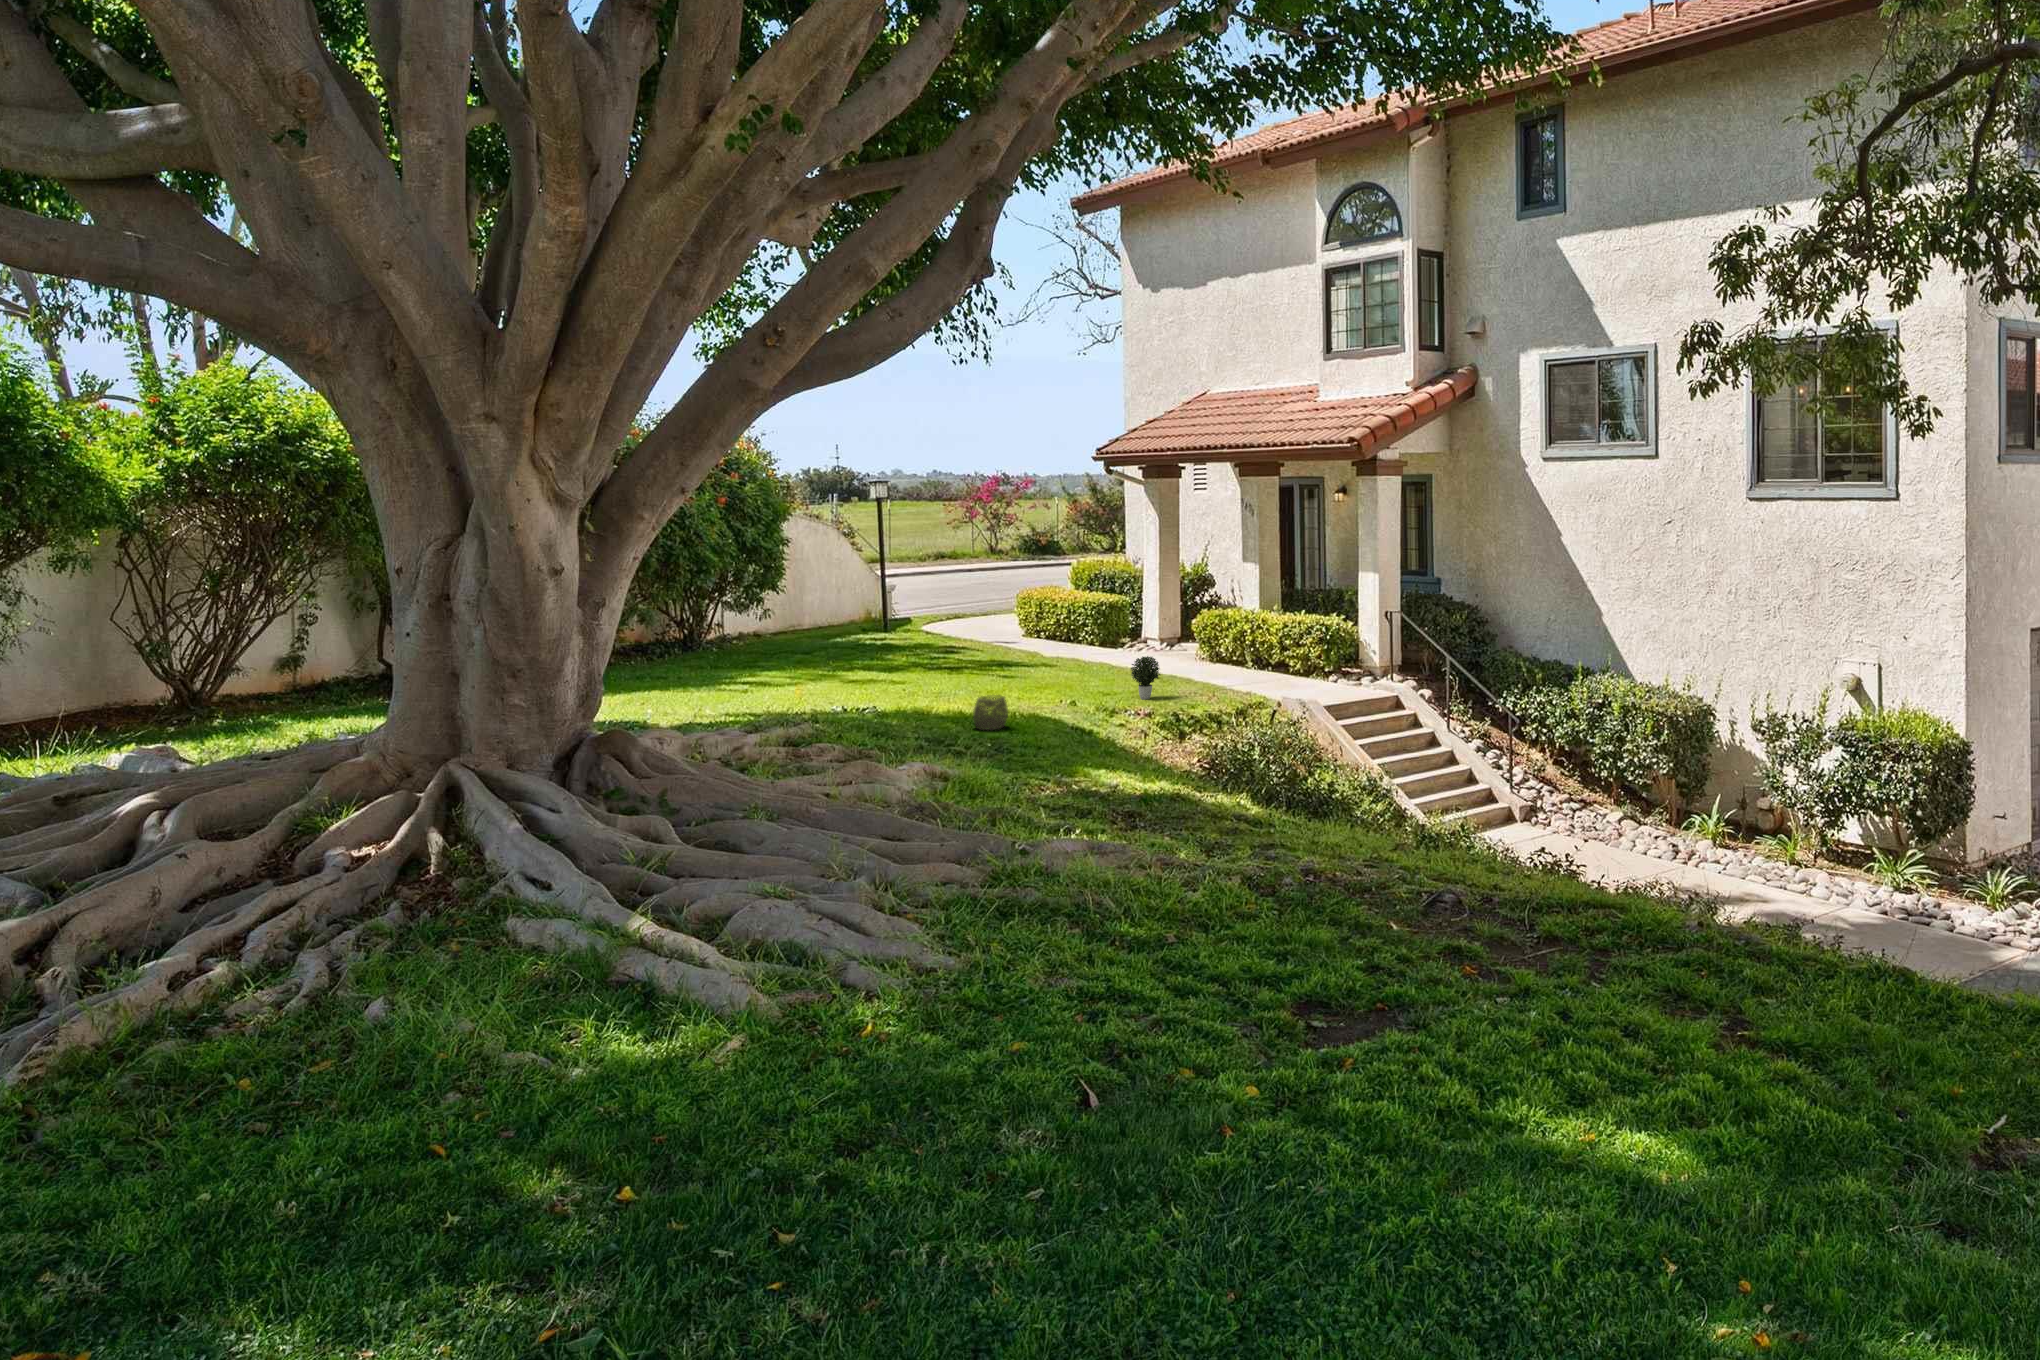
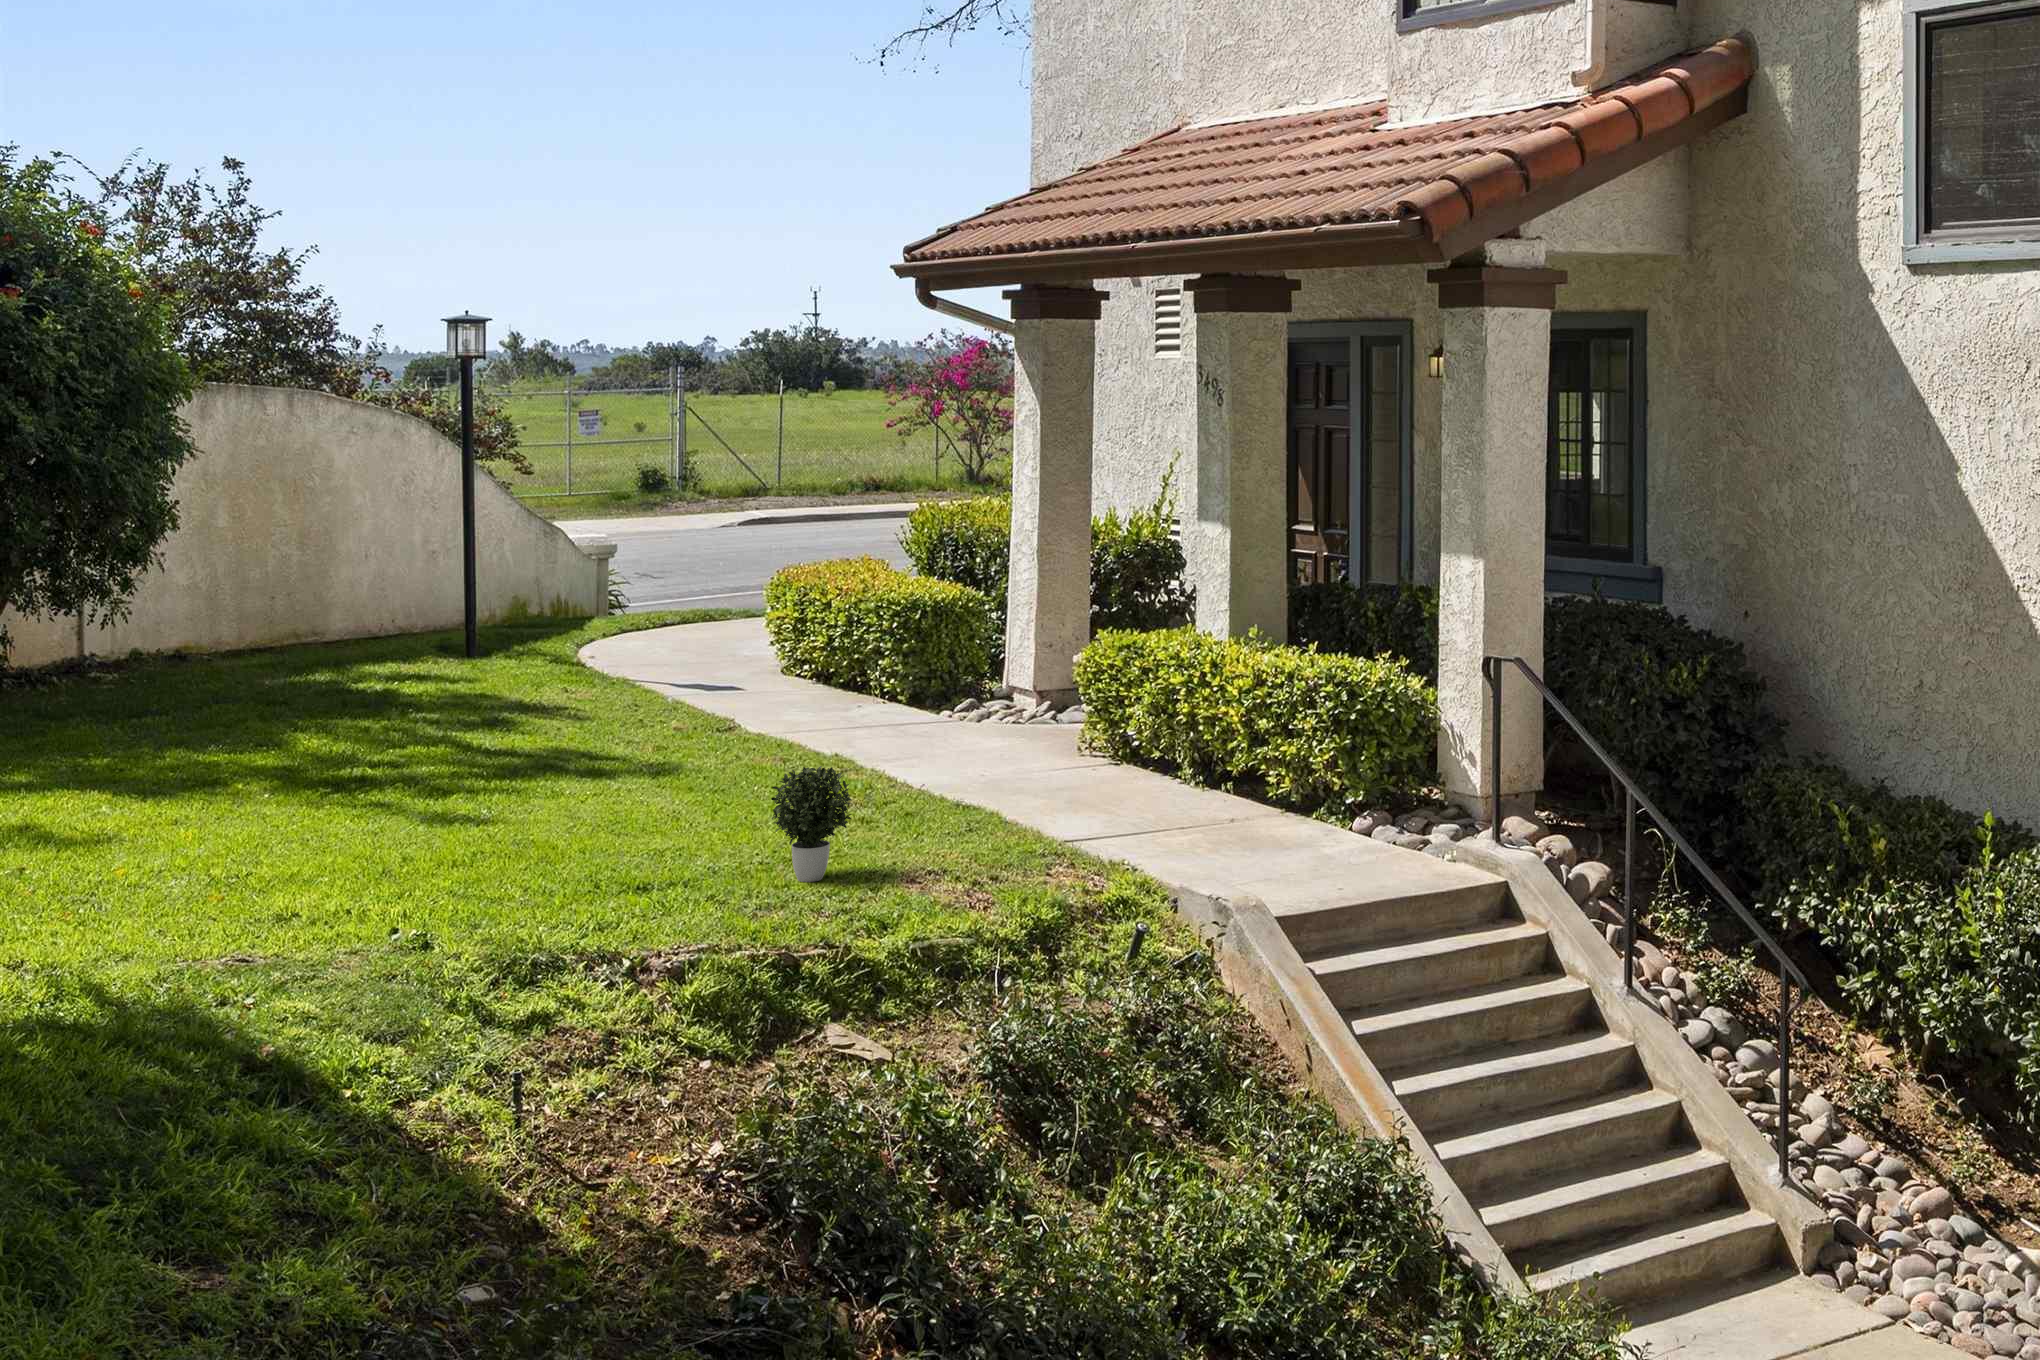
woven basket: present [973,695,1008,730] -> none [152,896,271,1004]

